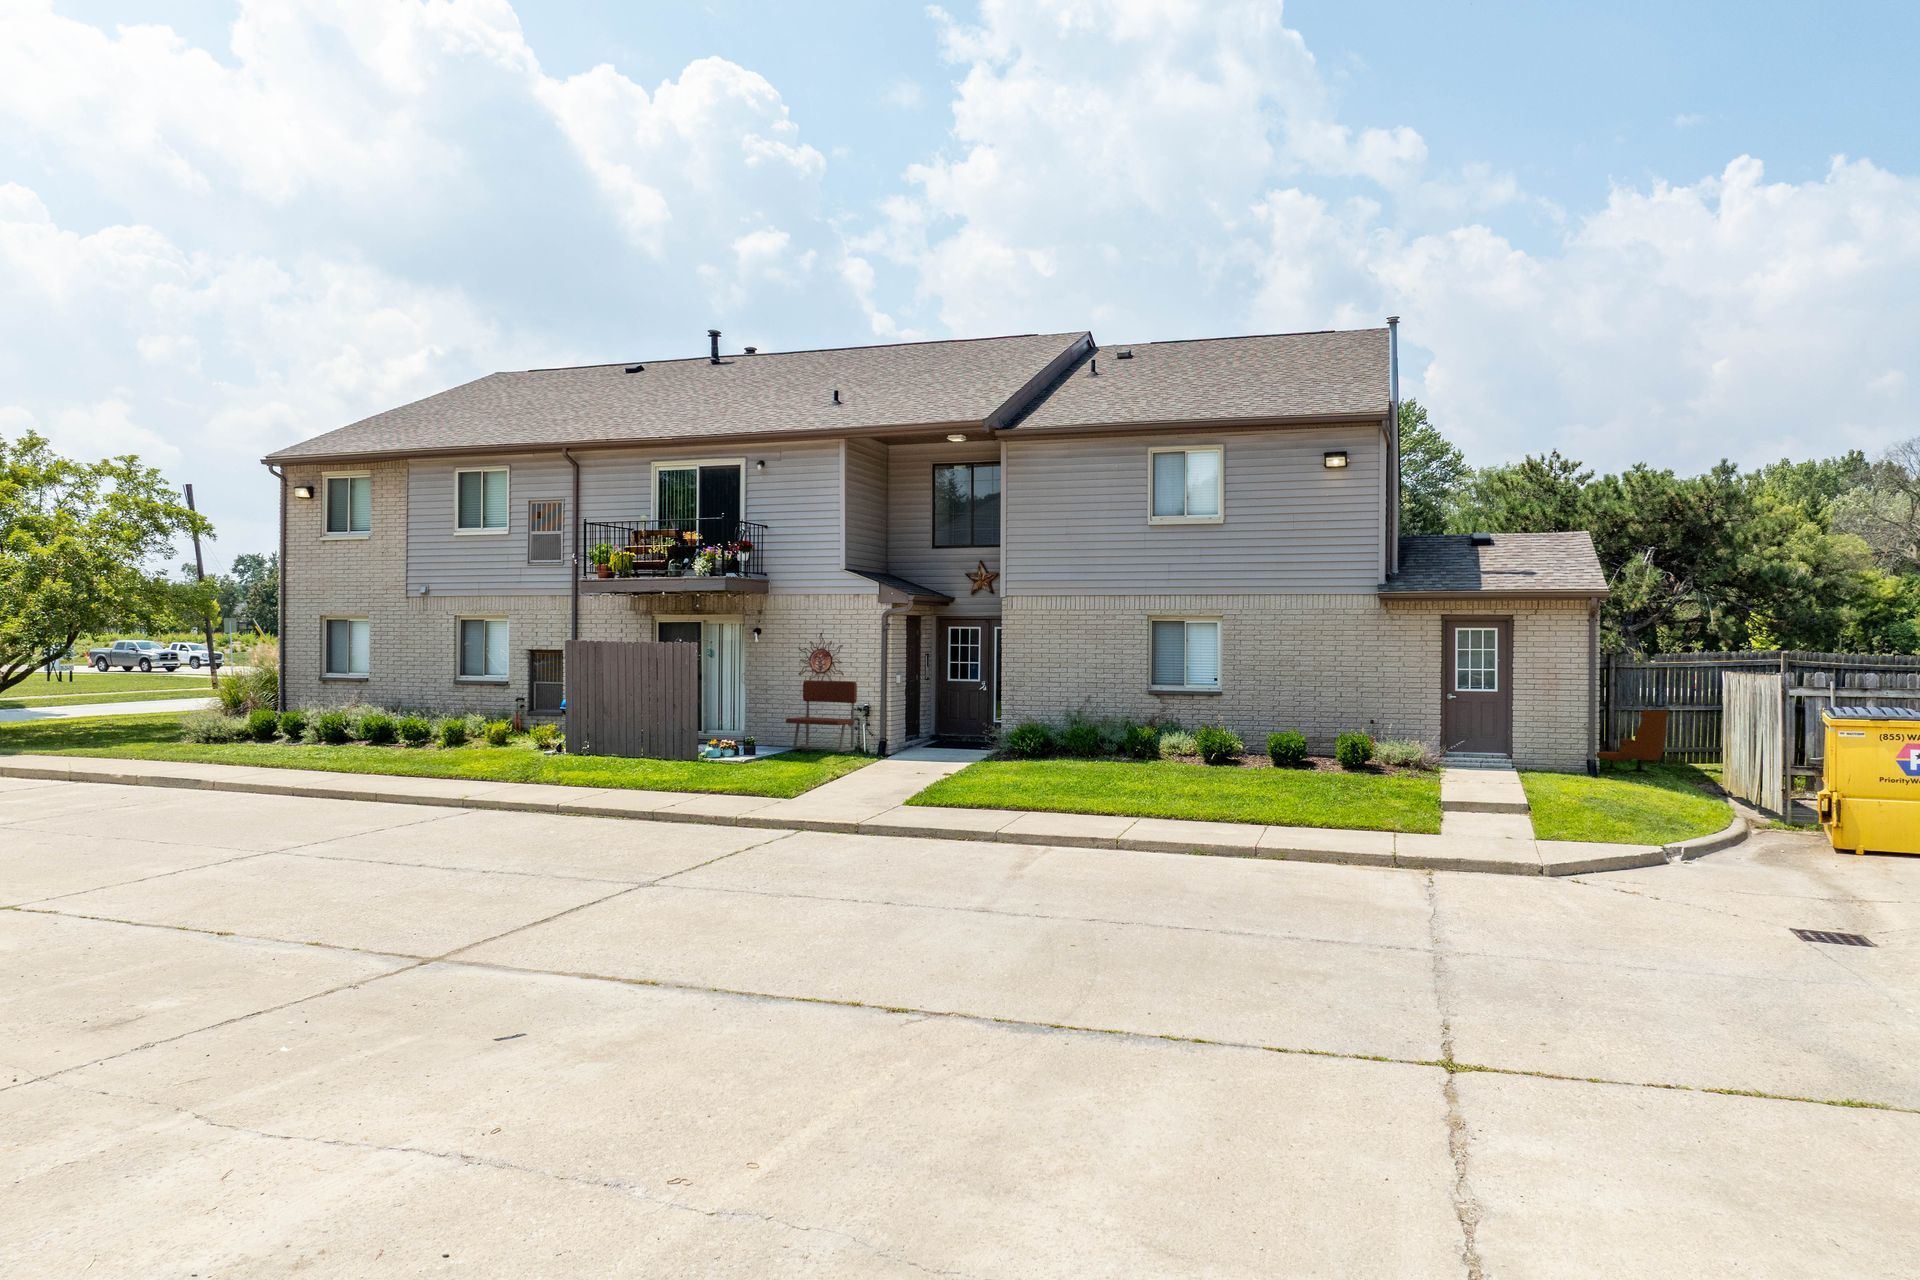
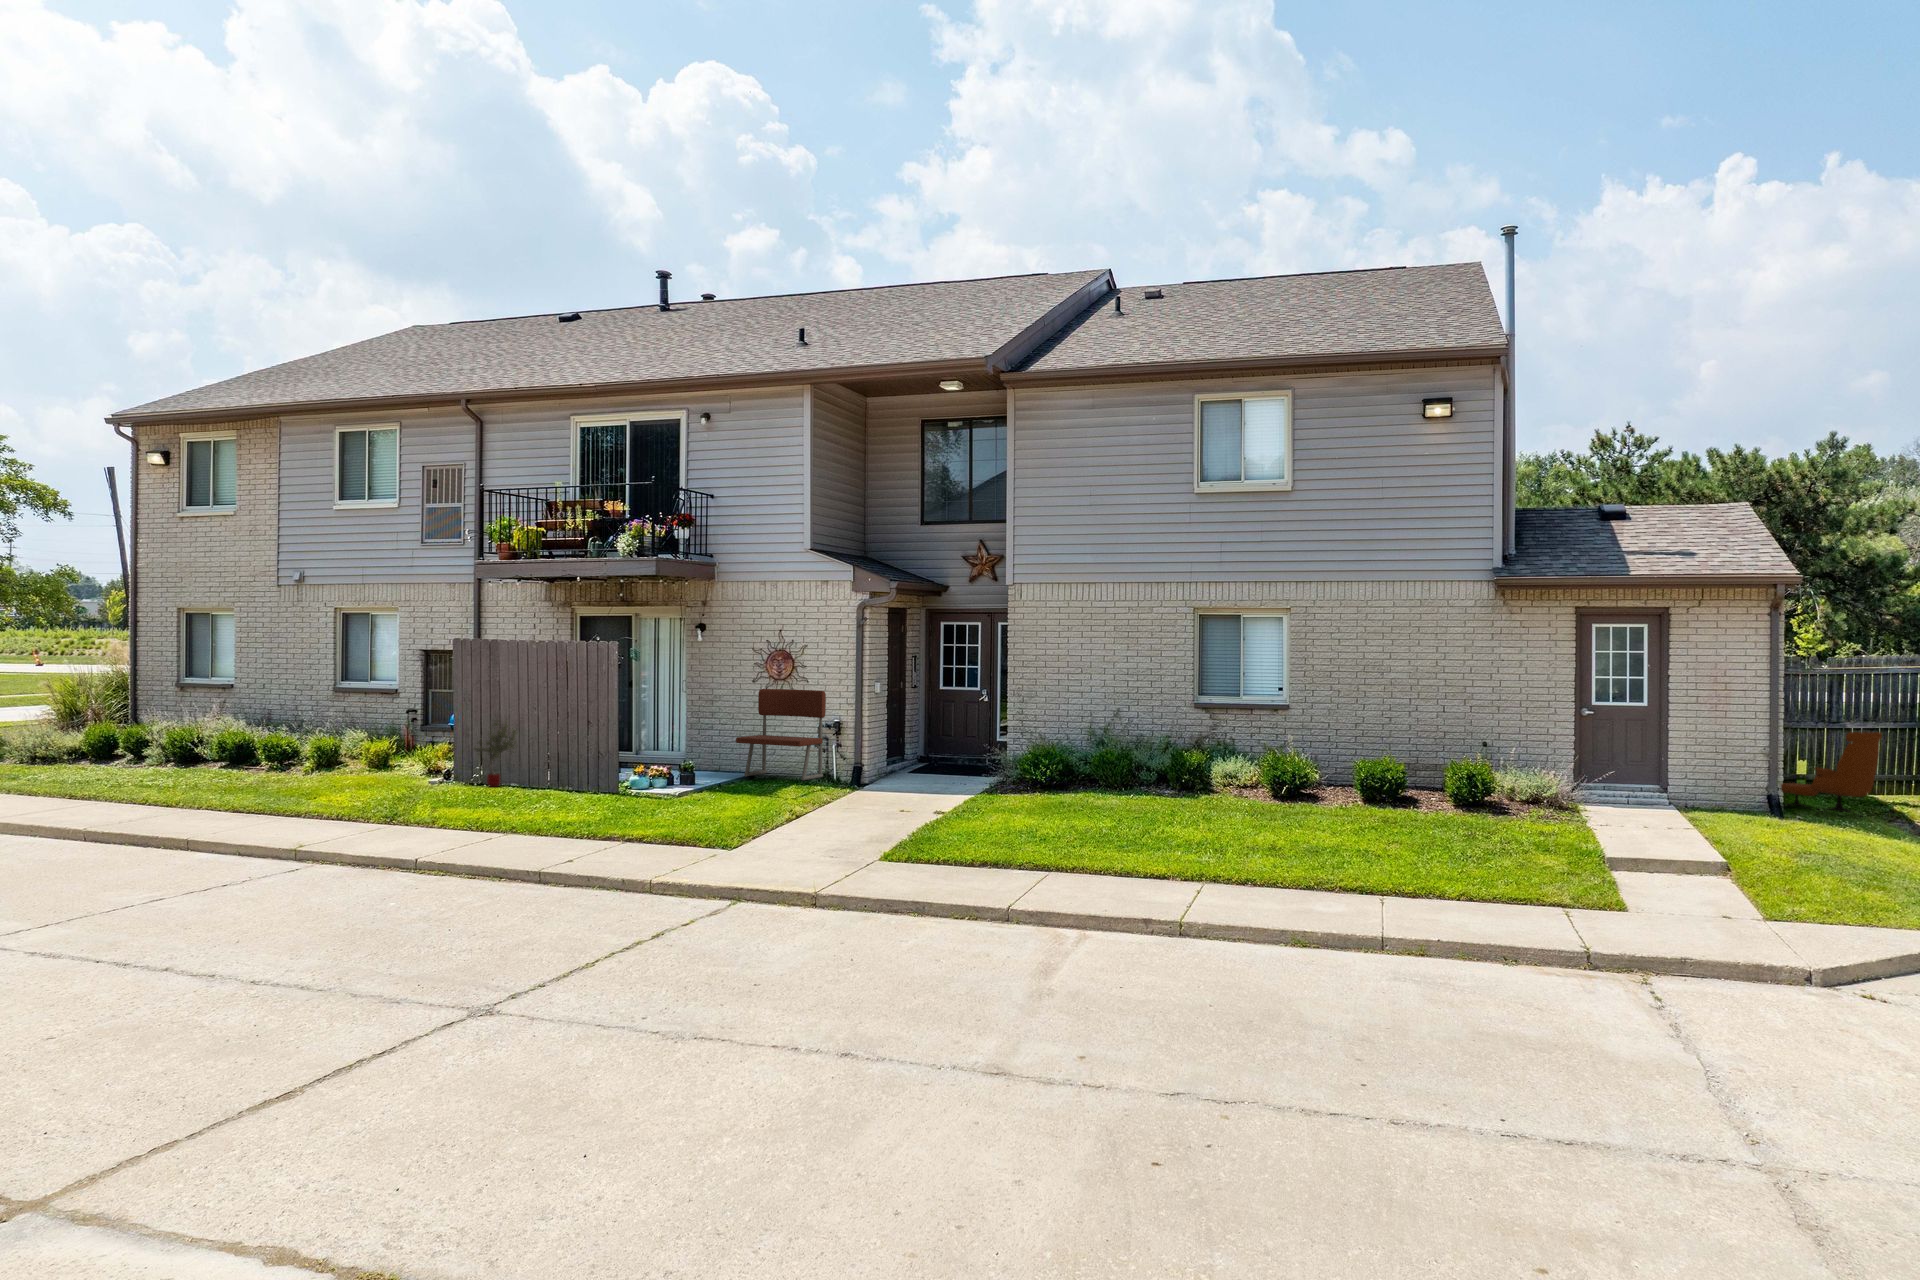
potted tree: none [581,704,619,757] -> present [474,720,517,787]

